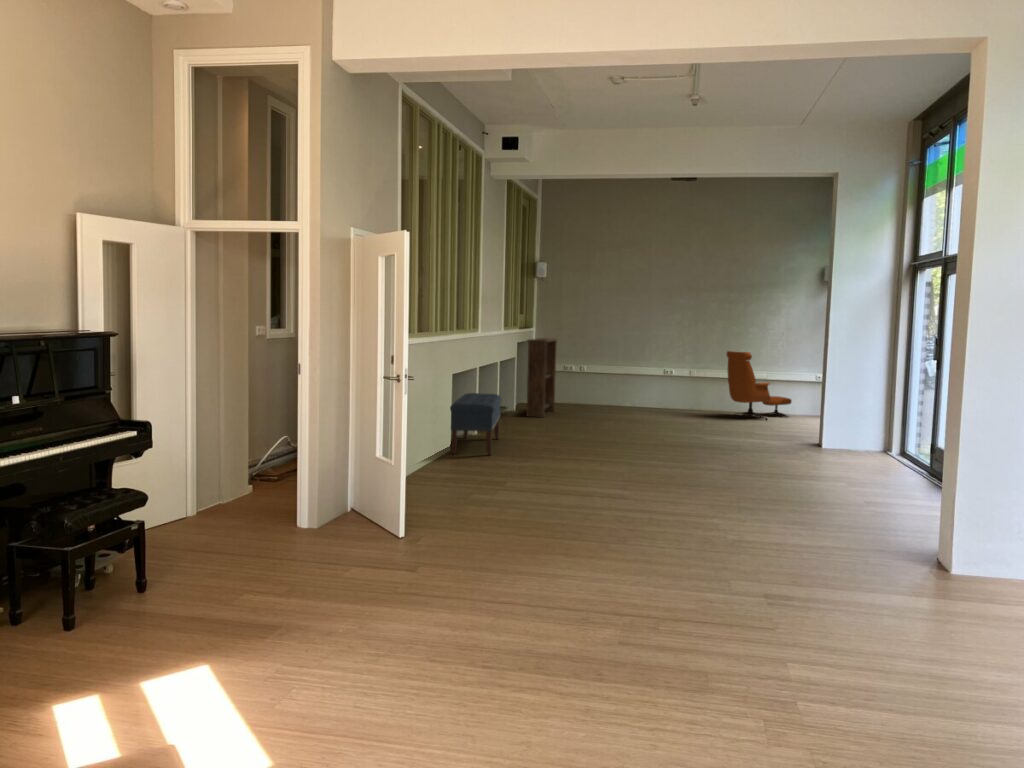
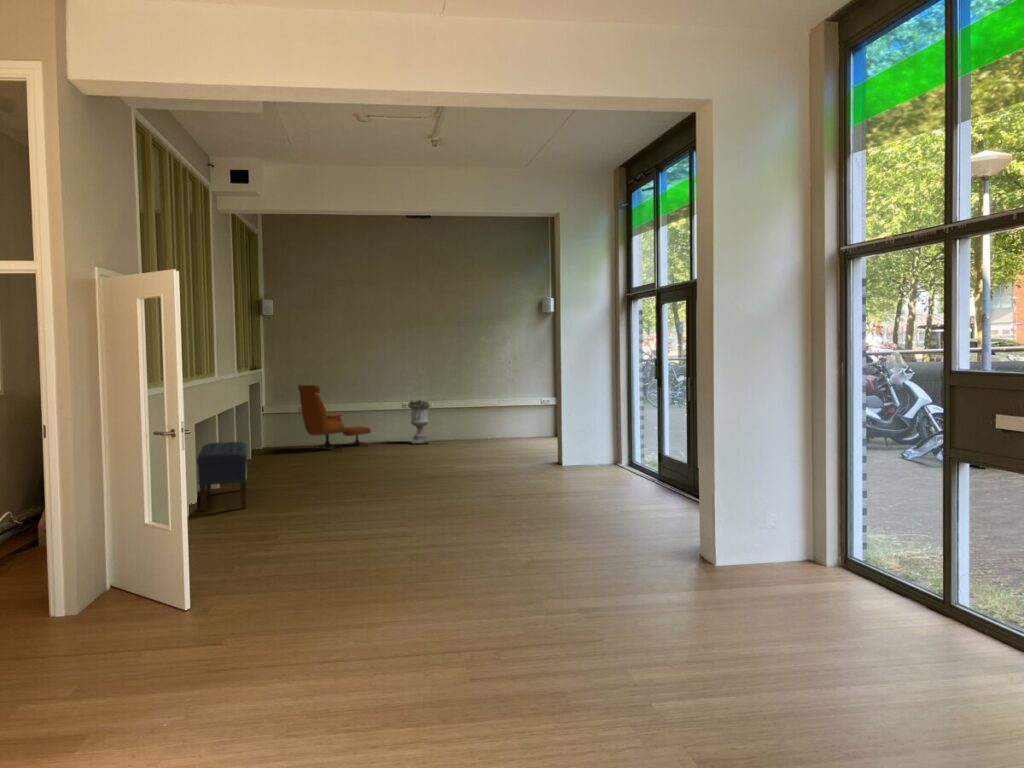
bookshelf: present [527,338,557,417] -> none [262,379,293,463]
lounge chair: present [727,351,792,420] -> present [298,385,371,452]
planter: none [670,366,694,411] -> present [408,400,431,444]

